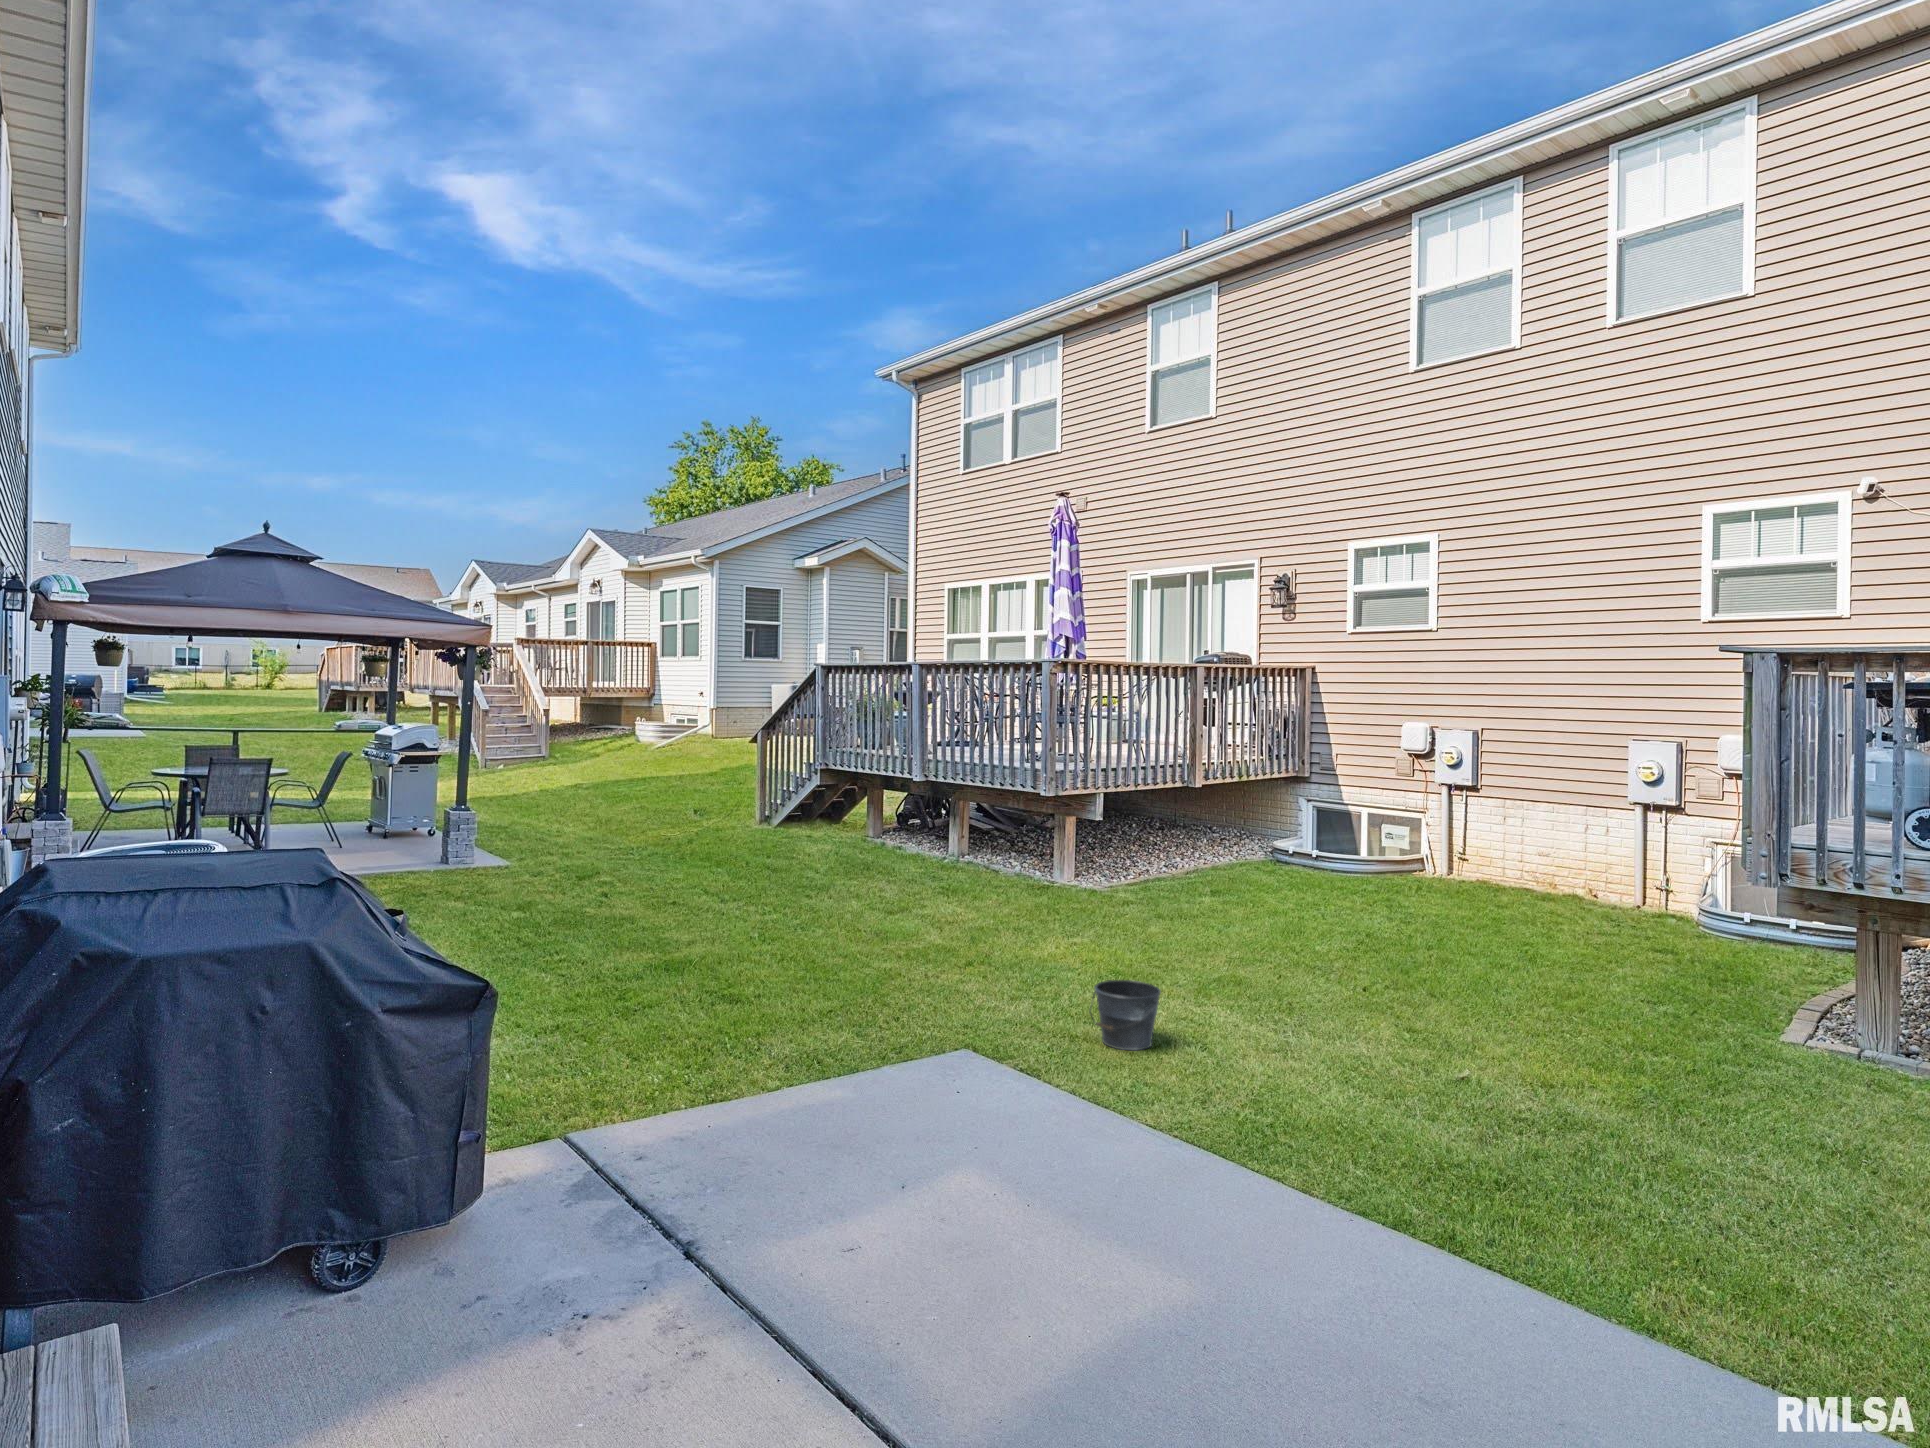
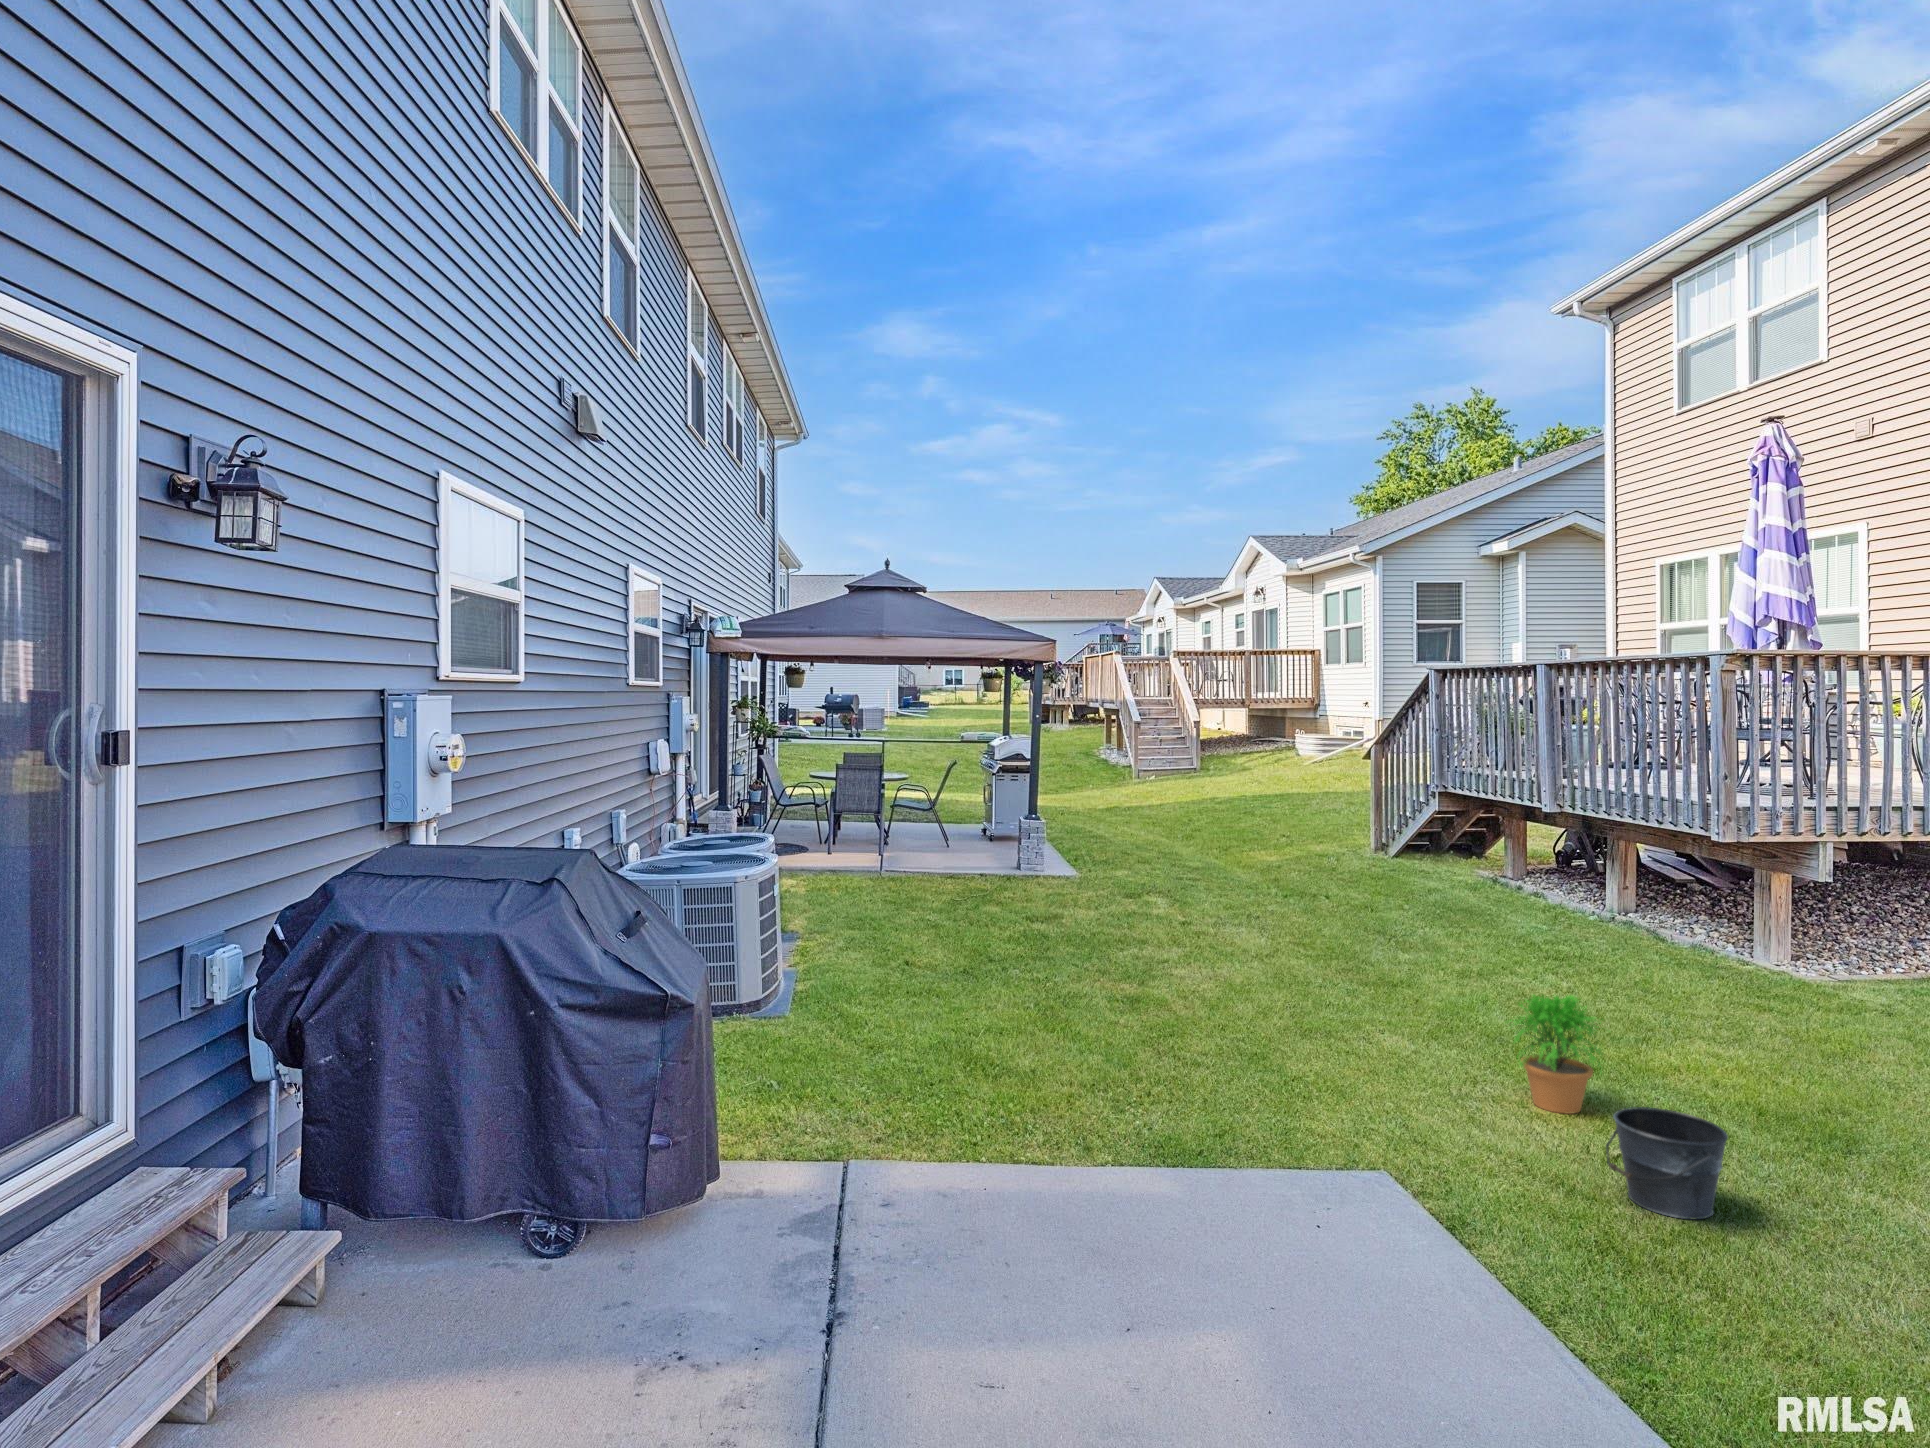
potted plant: none [989,910,1060,1000] -> present [1510,995,1603,1114]

